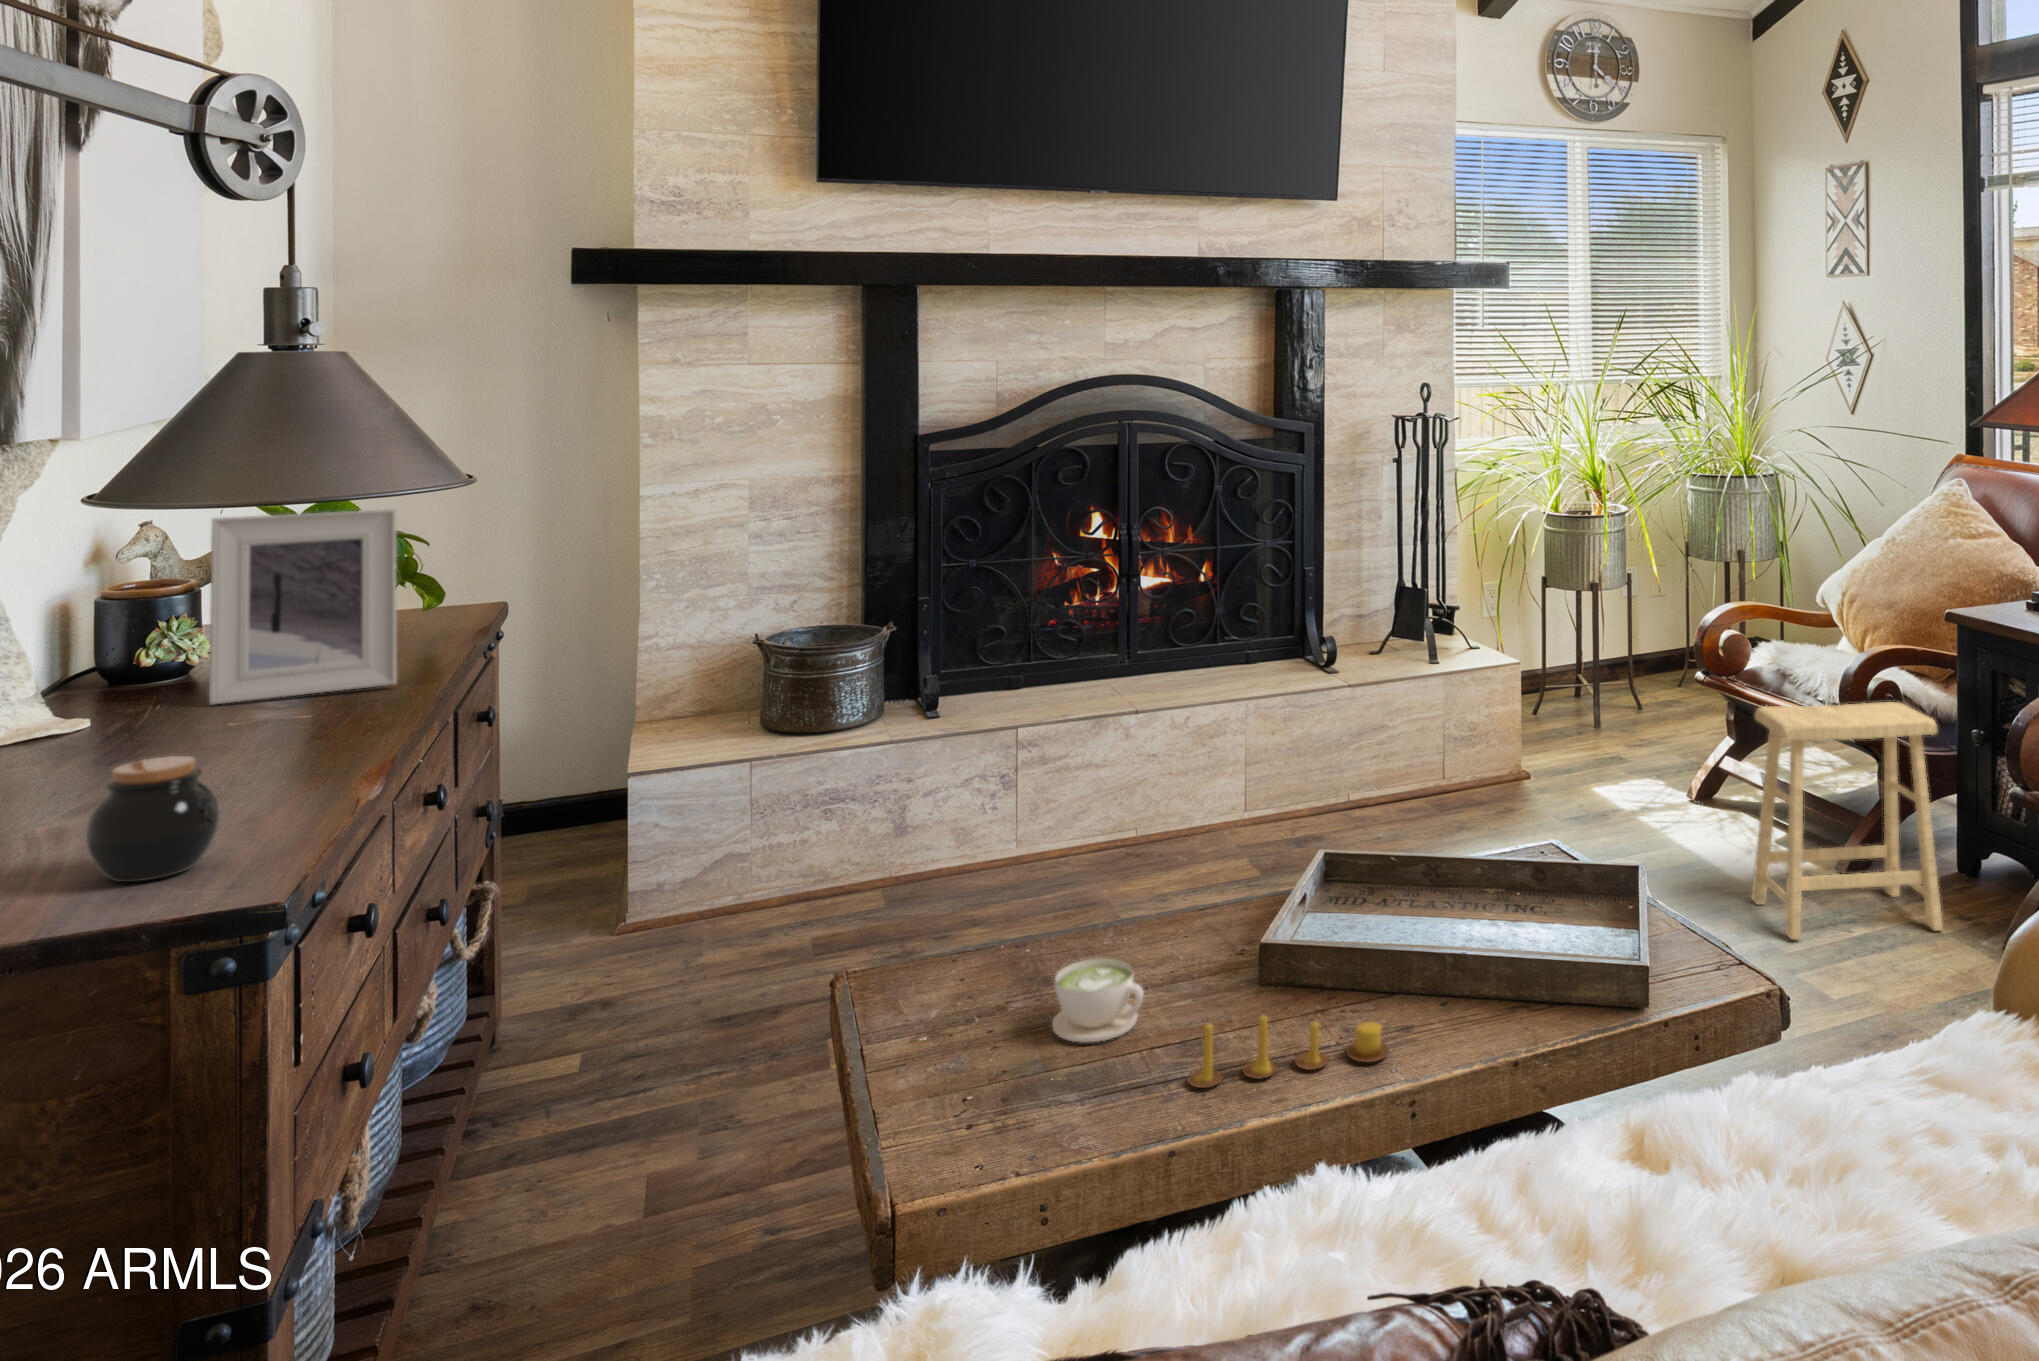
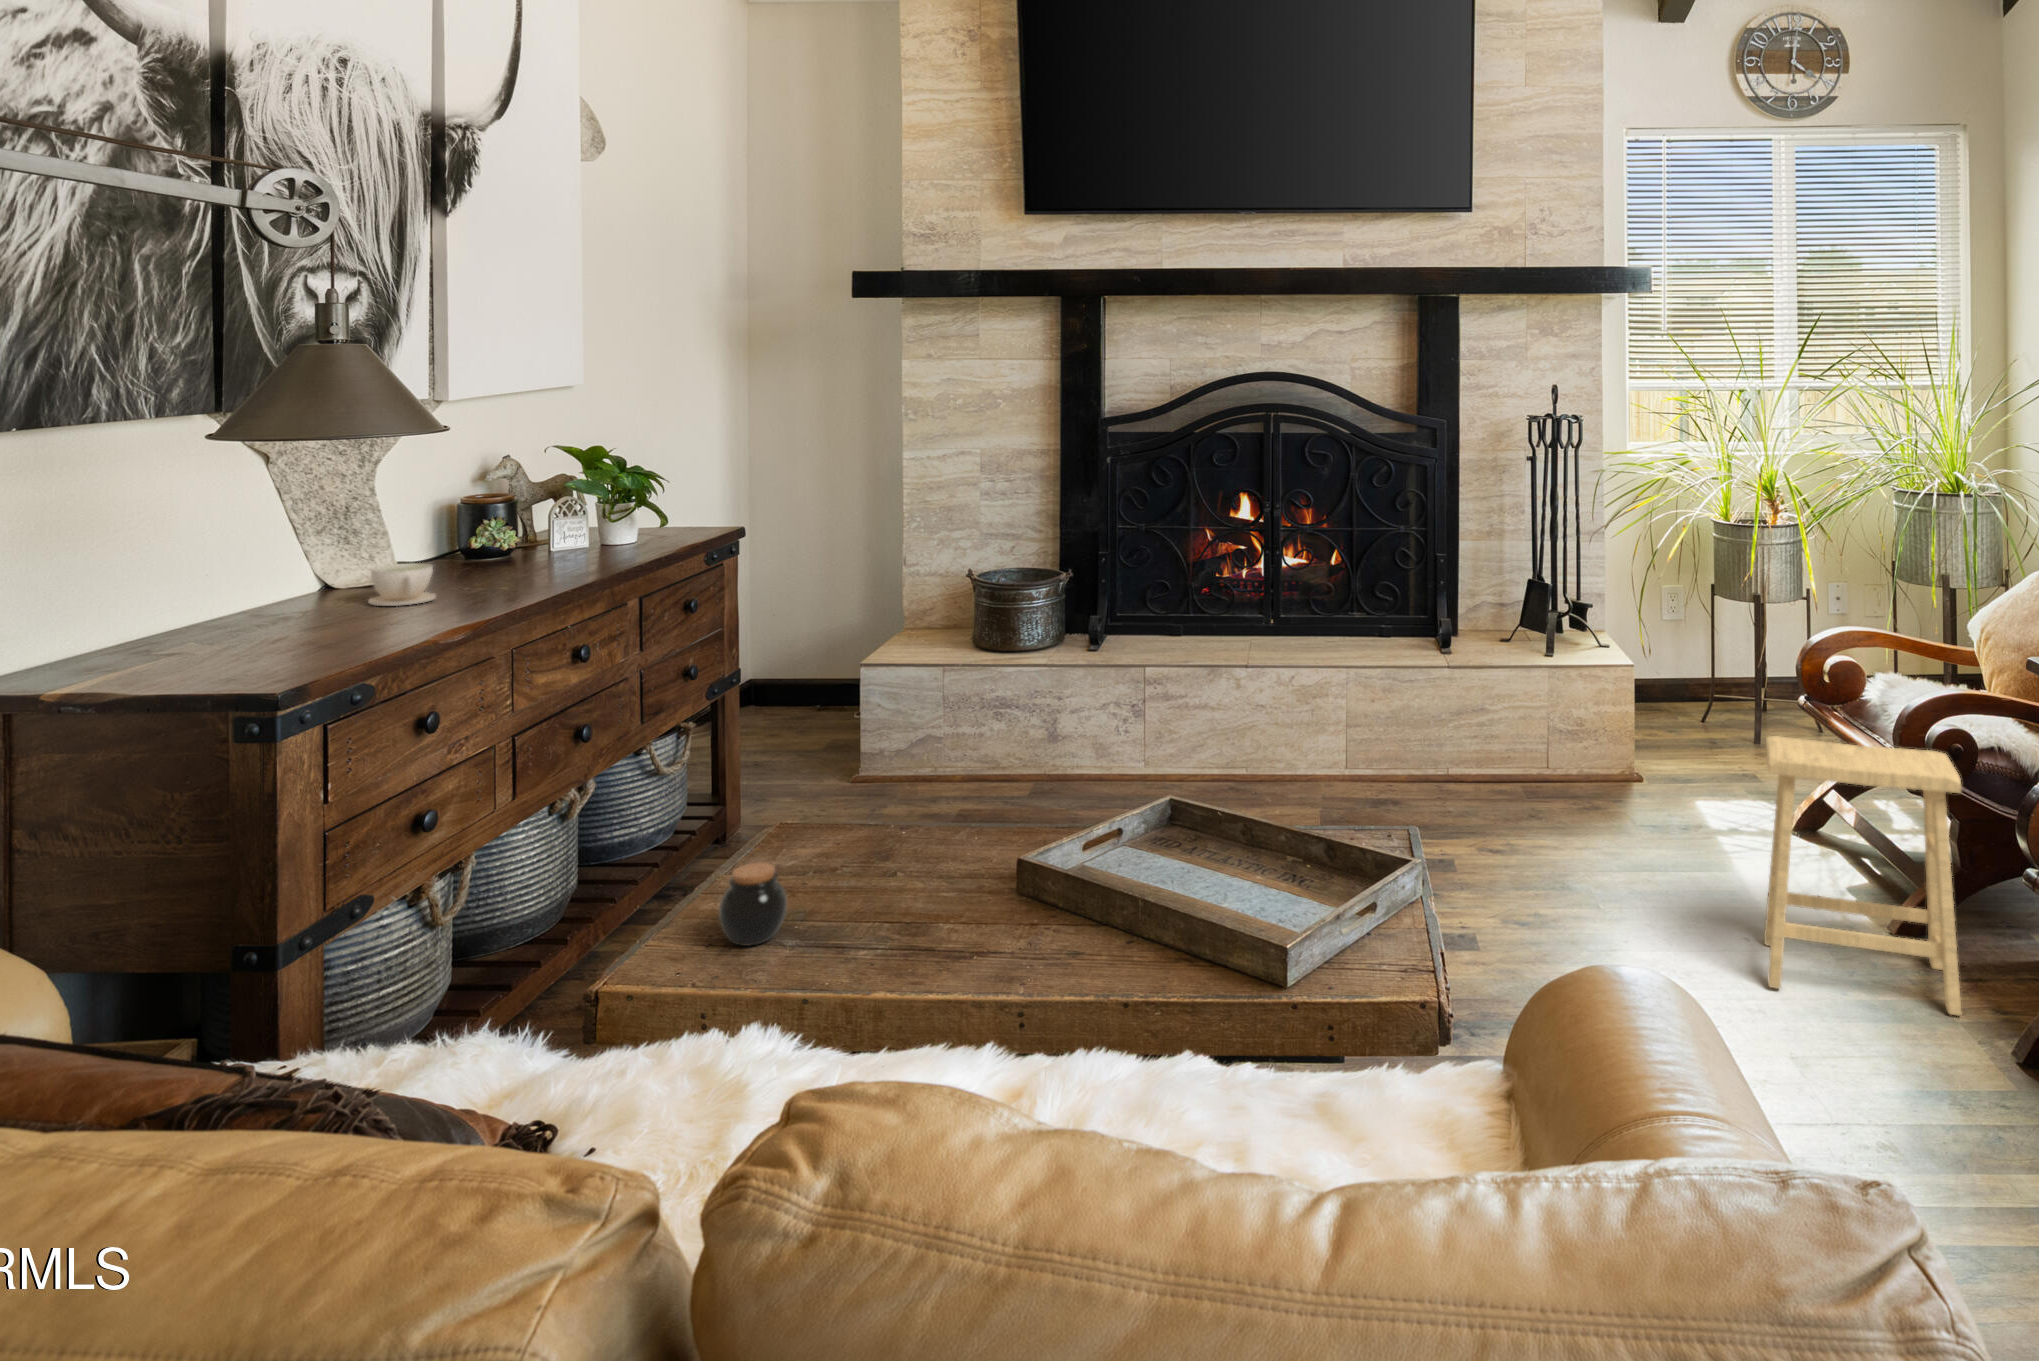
picture frame: present [209,509,397,705] -> none [458,458,576,581]
jar: present [86,756,220,882] -> present [719,862,787,946]
coffee cup: present [1052,958,1144,1042] -> present [368,563,436,606]
candle: present [1187,1015,1389,1088] -> none [871,908,1042,977]

